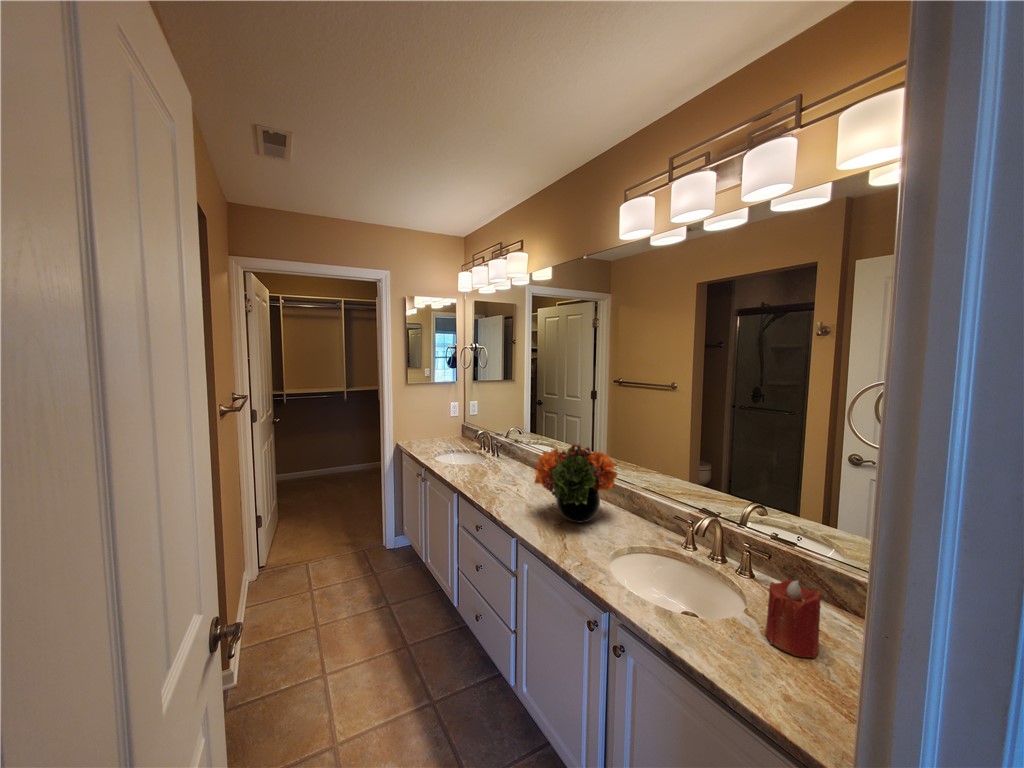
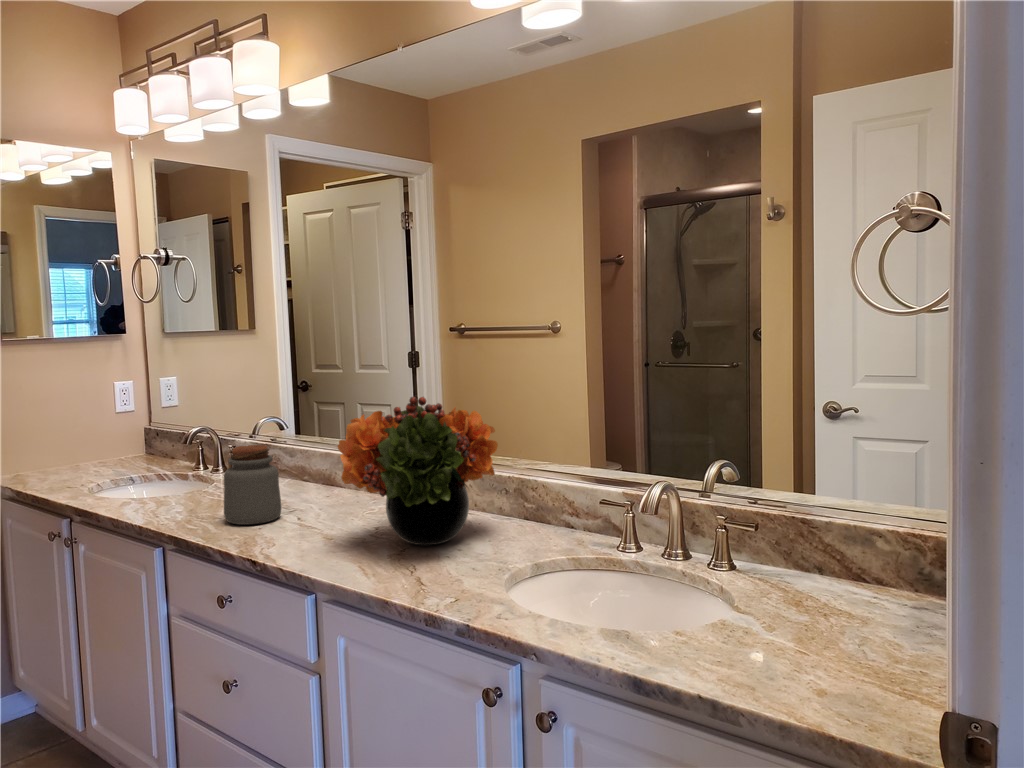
jar: none [484,452,511,492] -> present [224,445,282,525]
candle: present [766,580,822,658] -> none [771,530,846,644]

